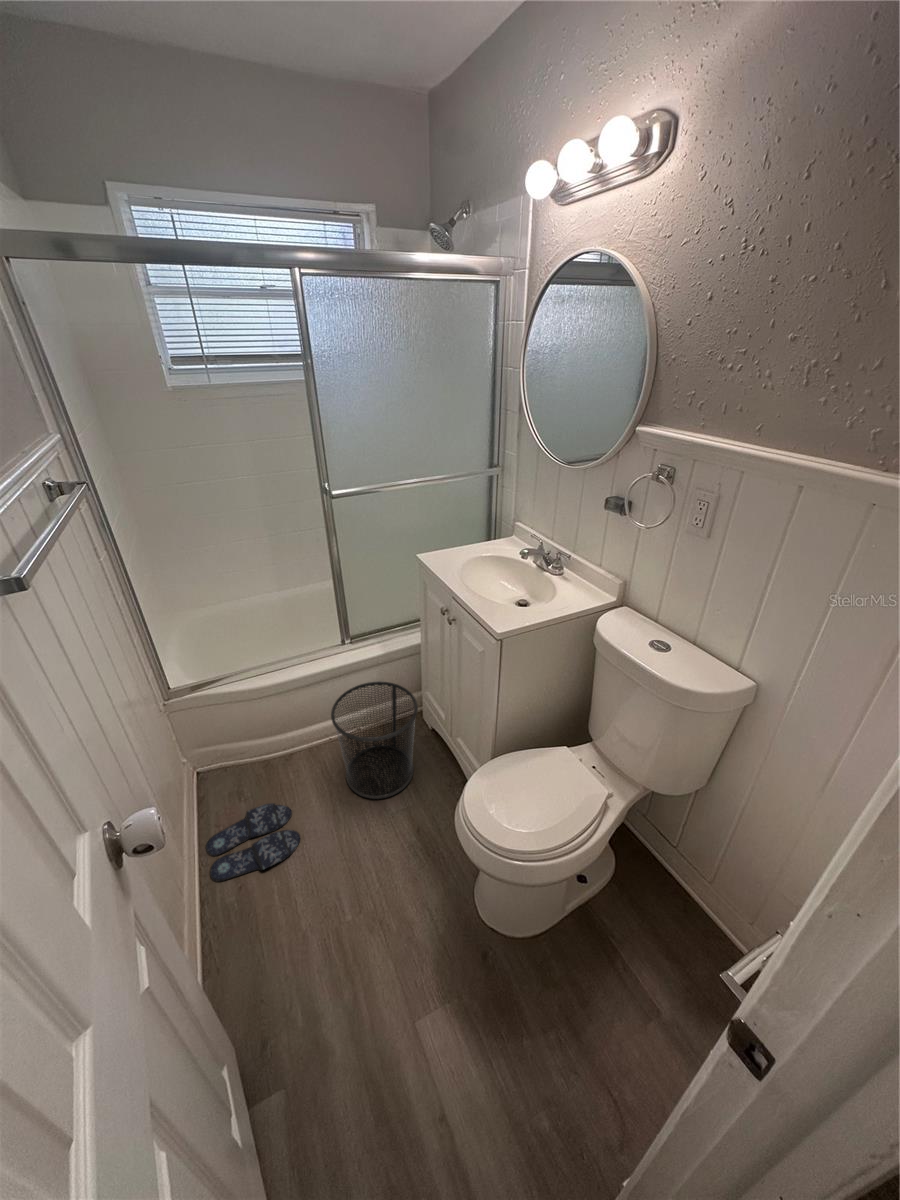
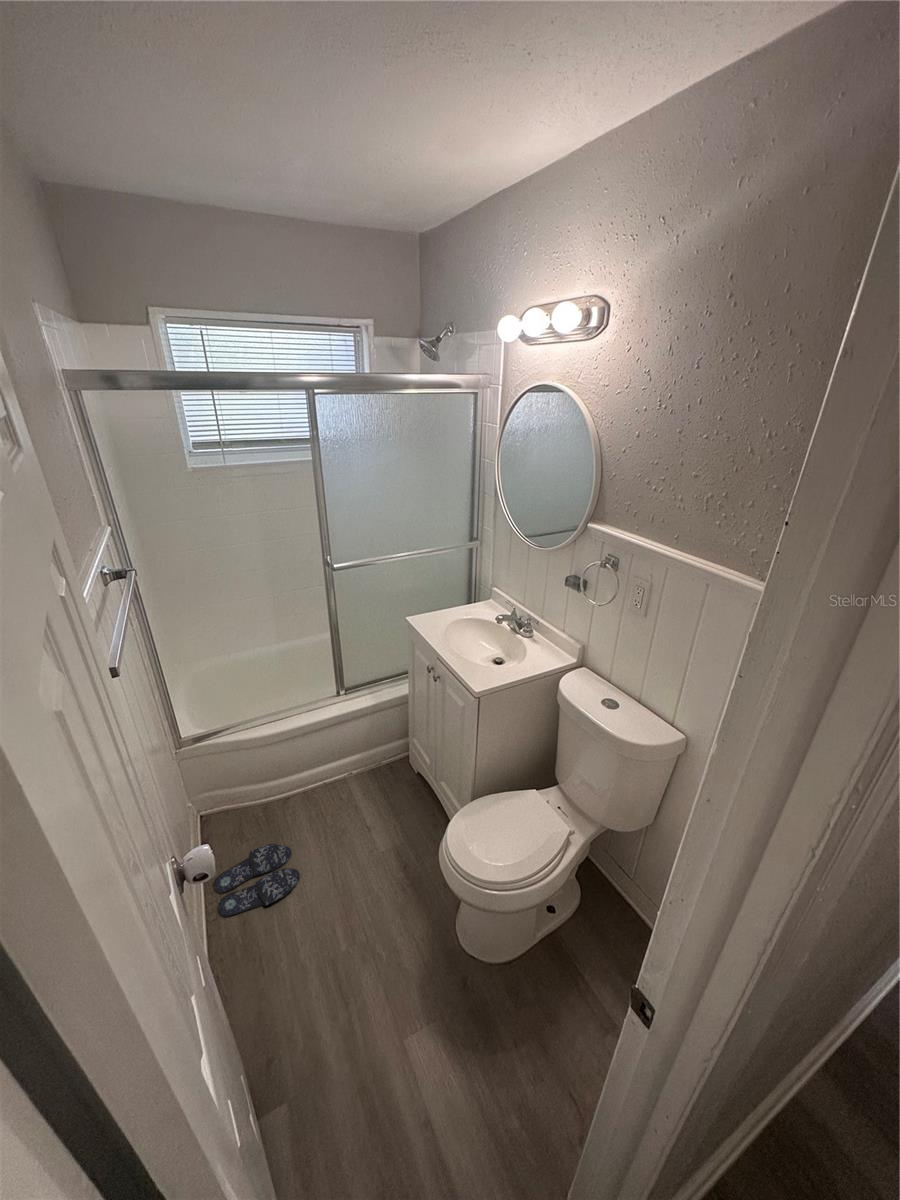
waste bin: present [331,681,418,799] -> none [329,730,407,838]

